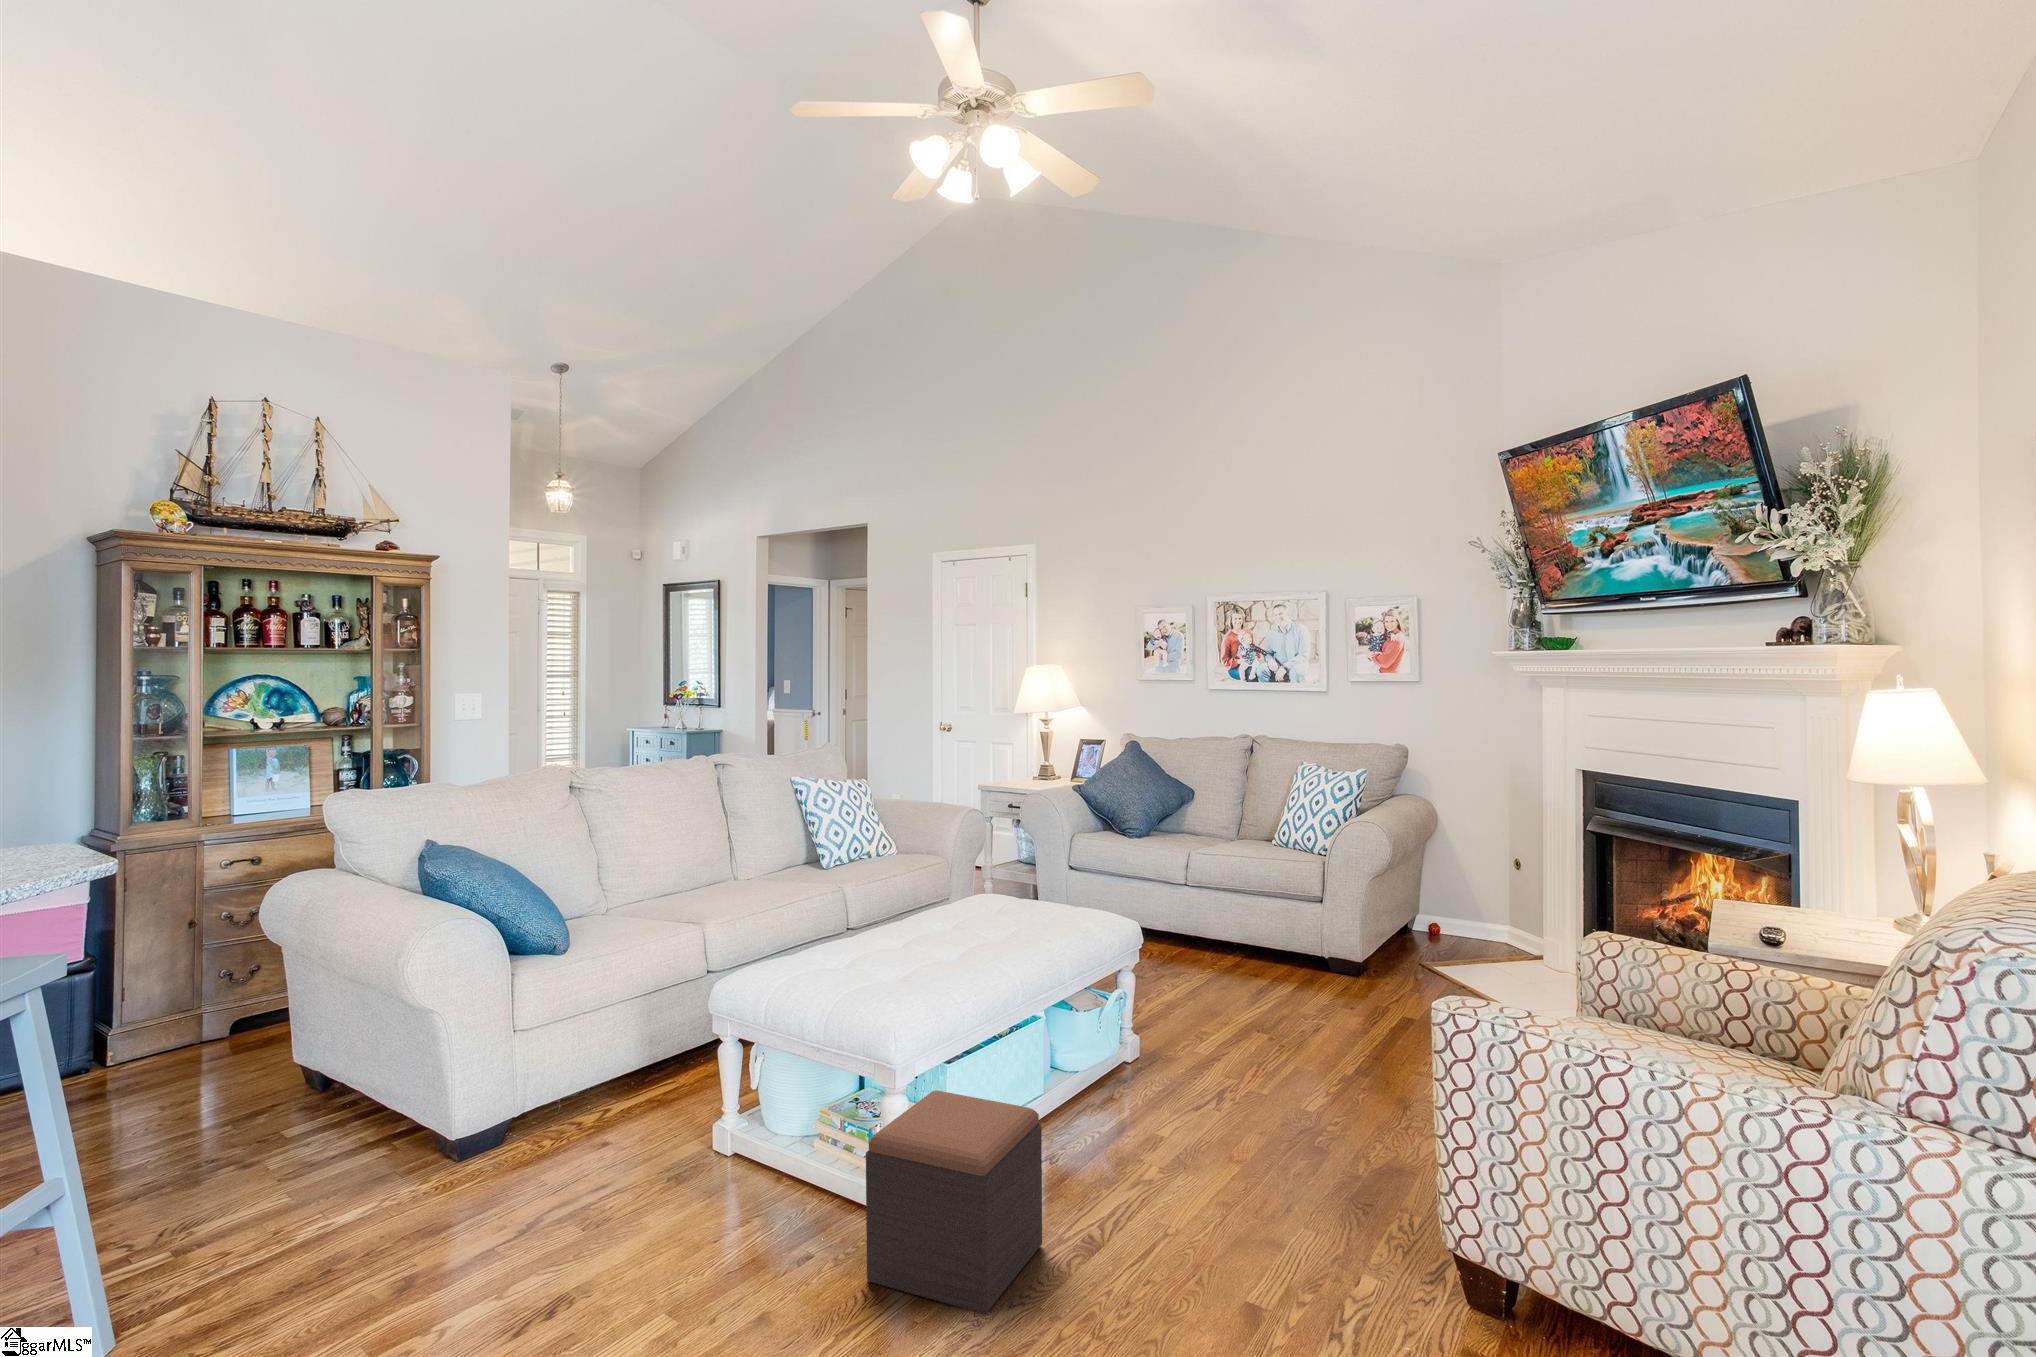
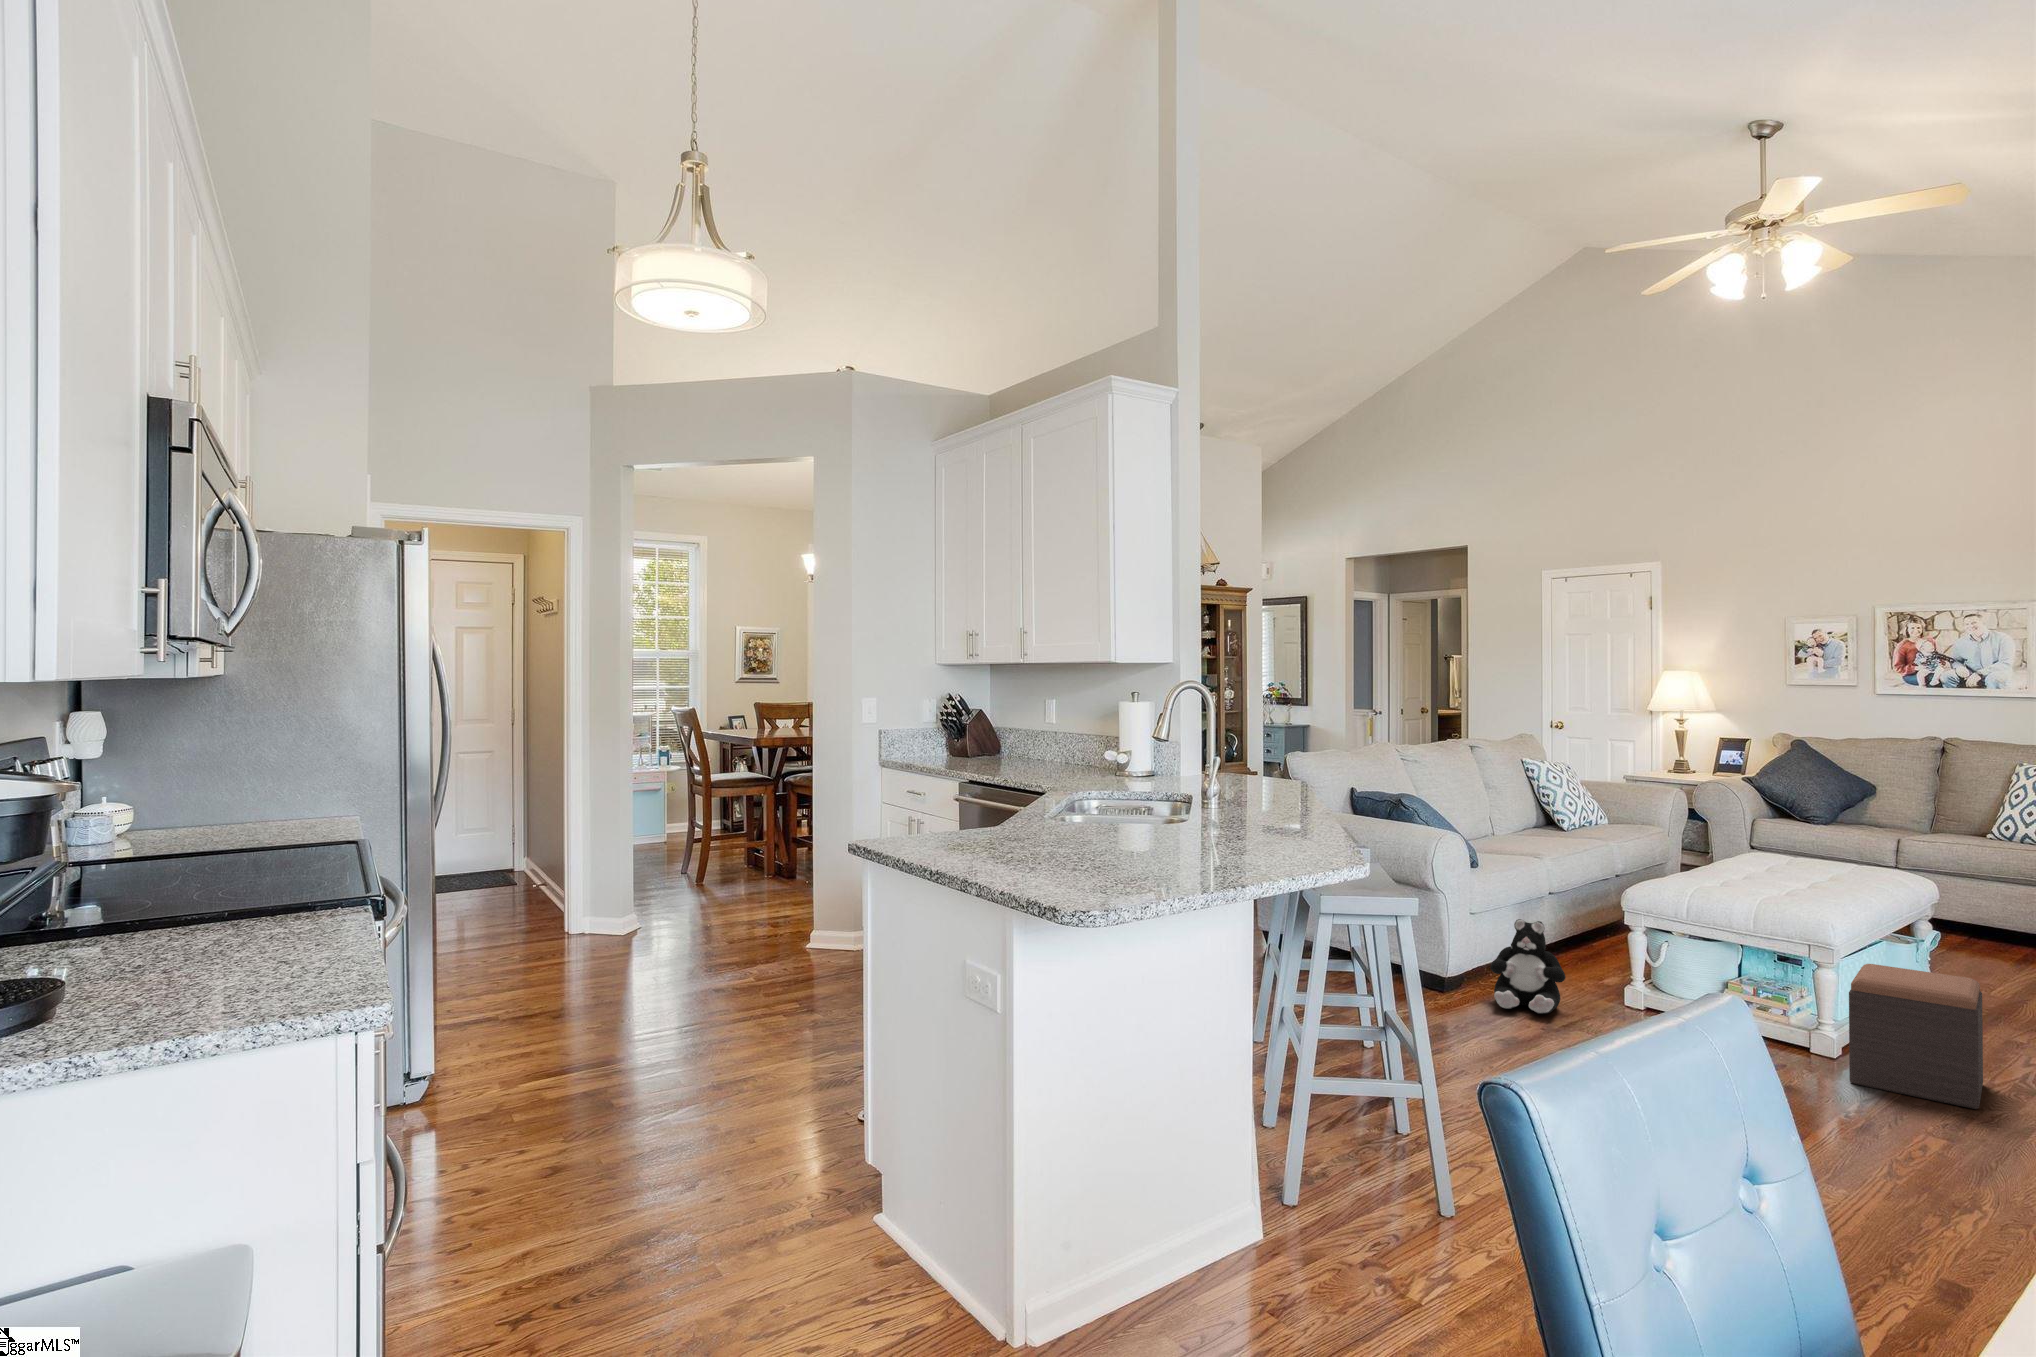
plush toy: none [506,1044,624,1192] -> present [1490,919,1566,1014]

